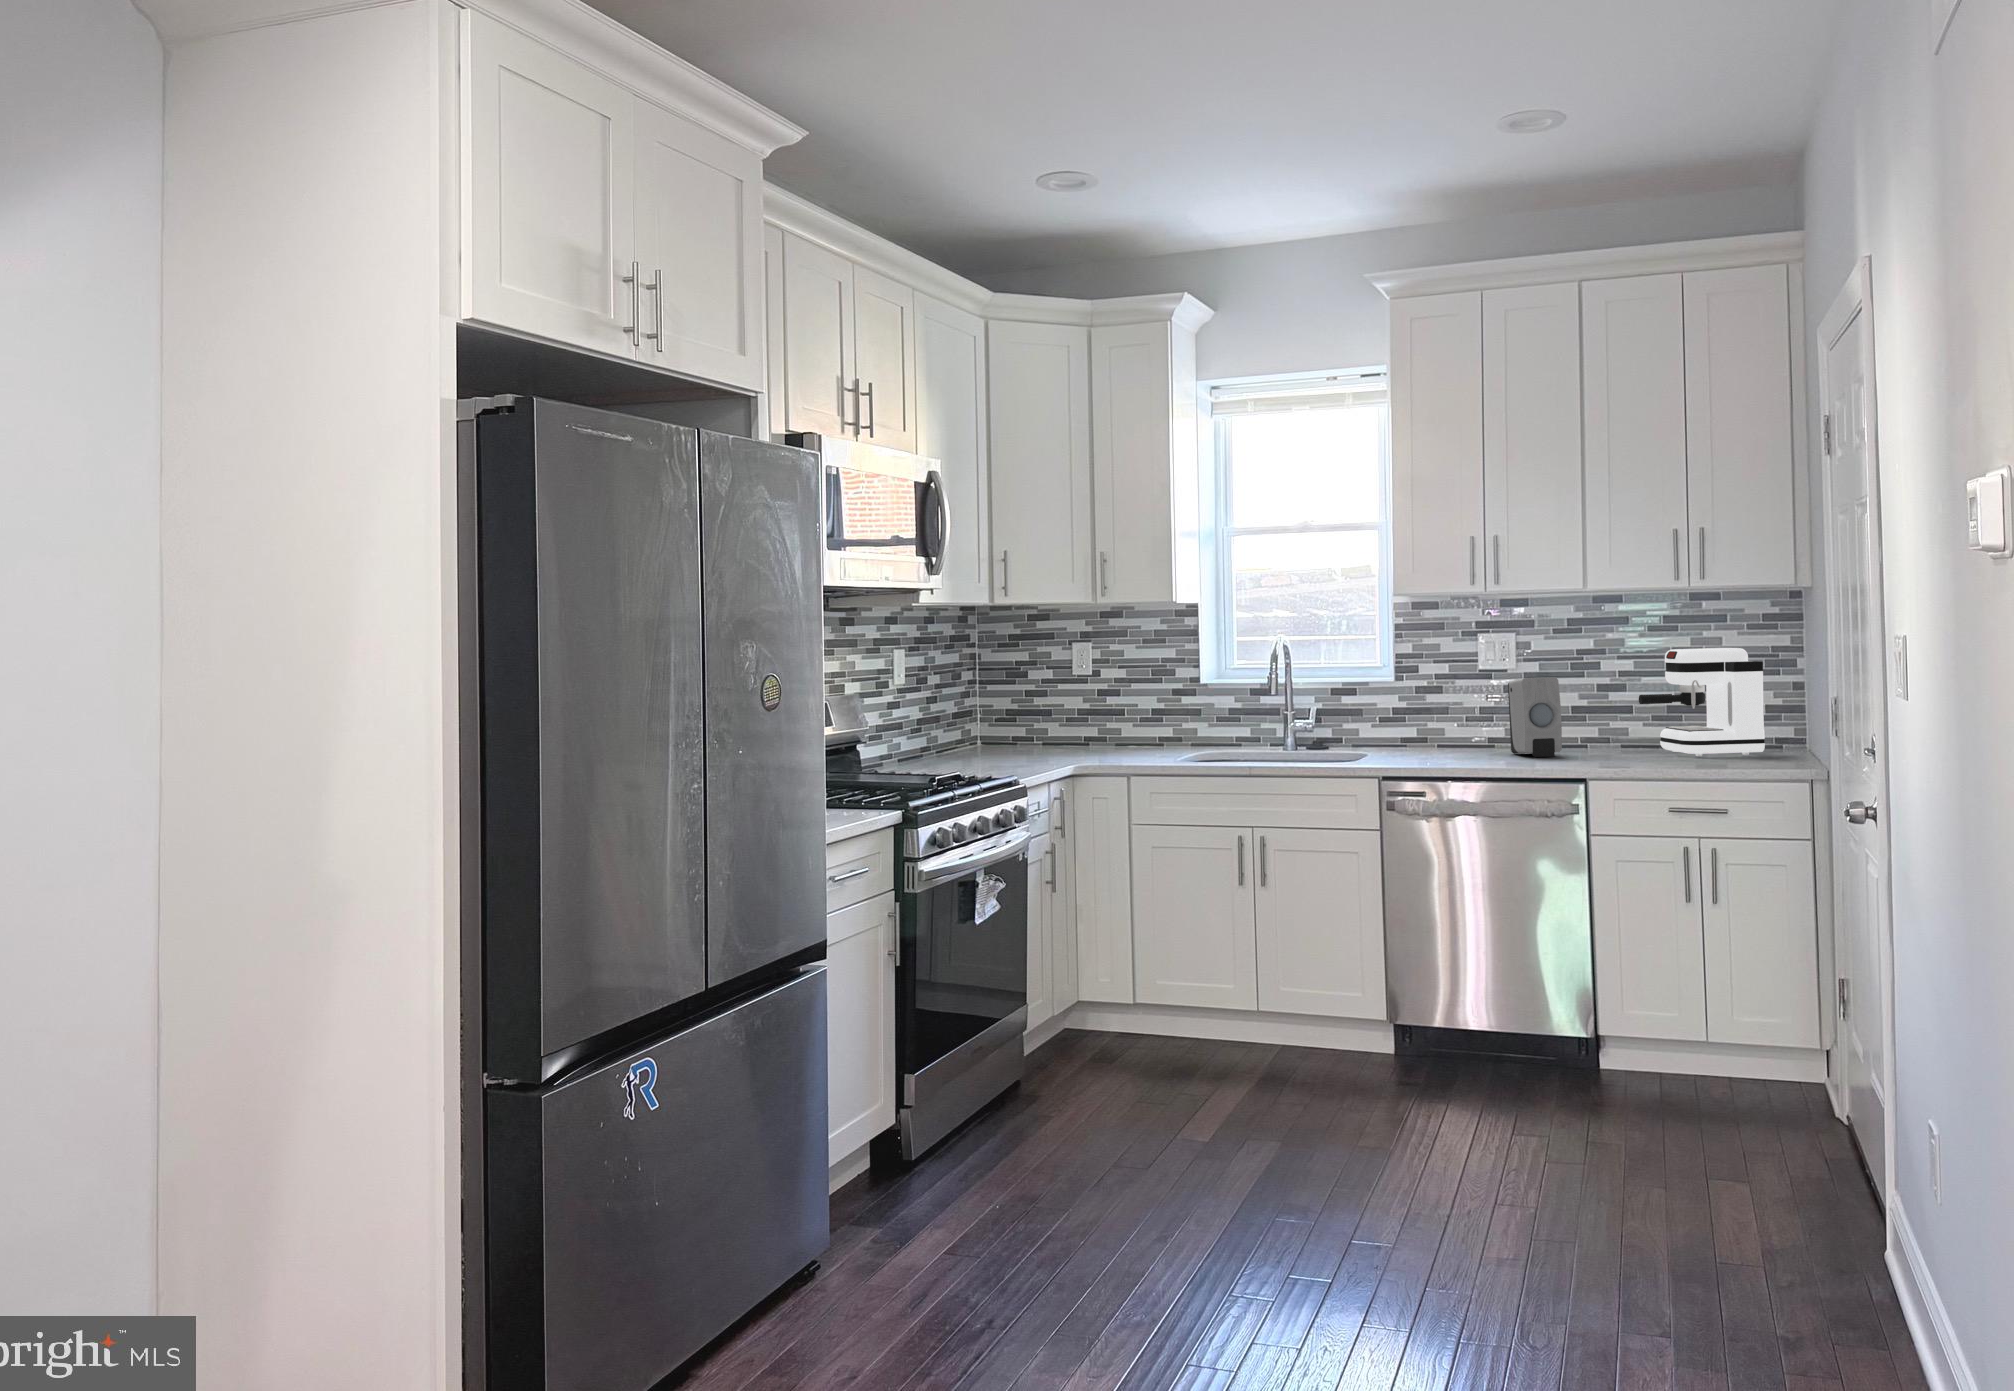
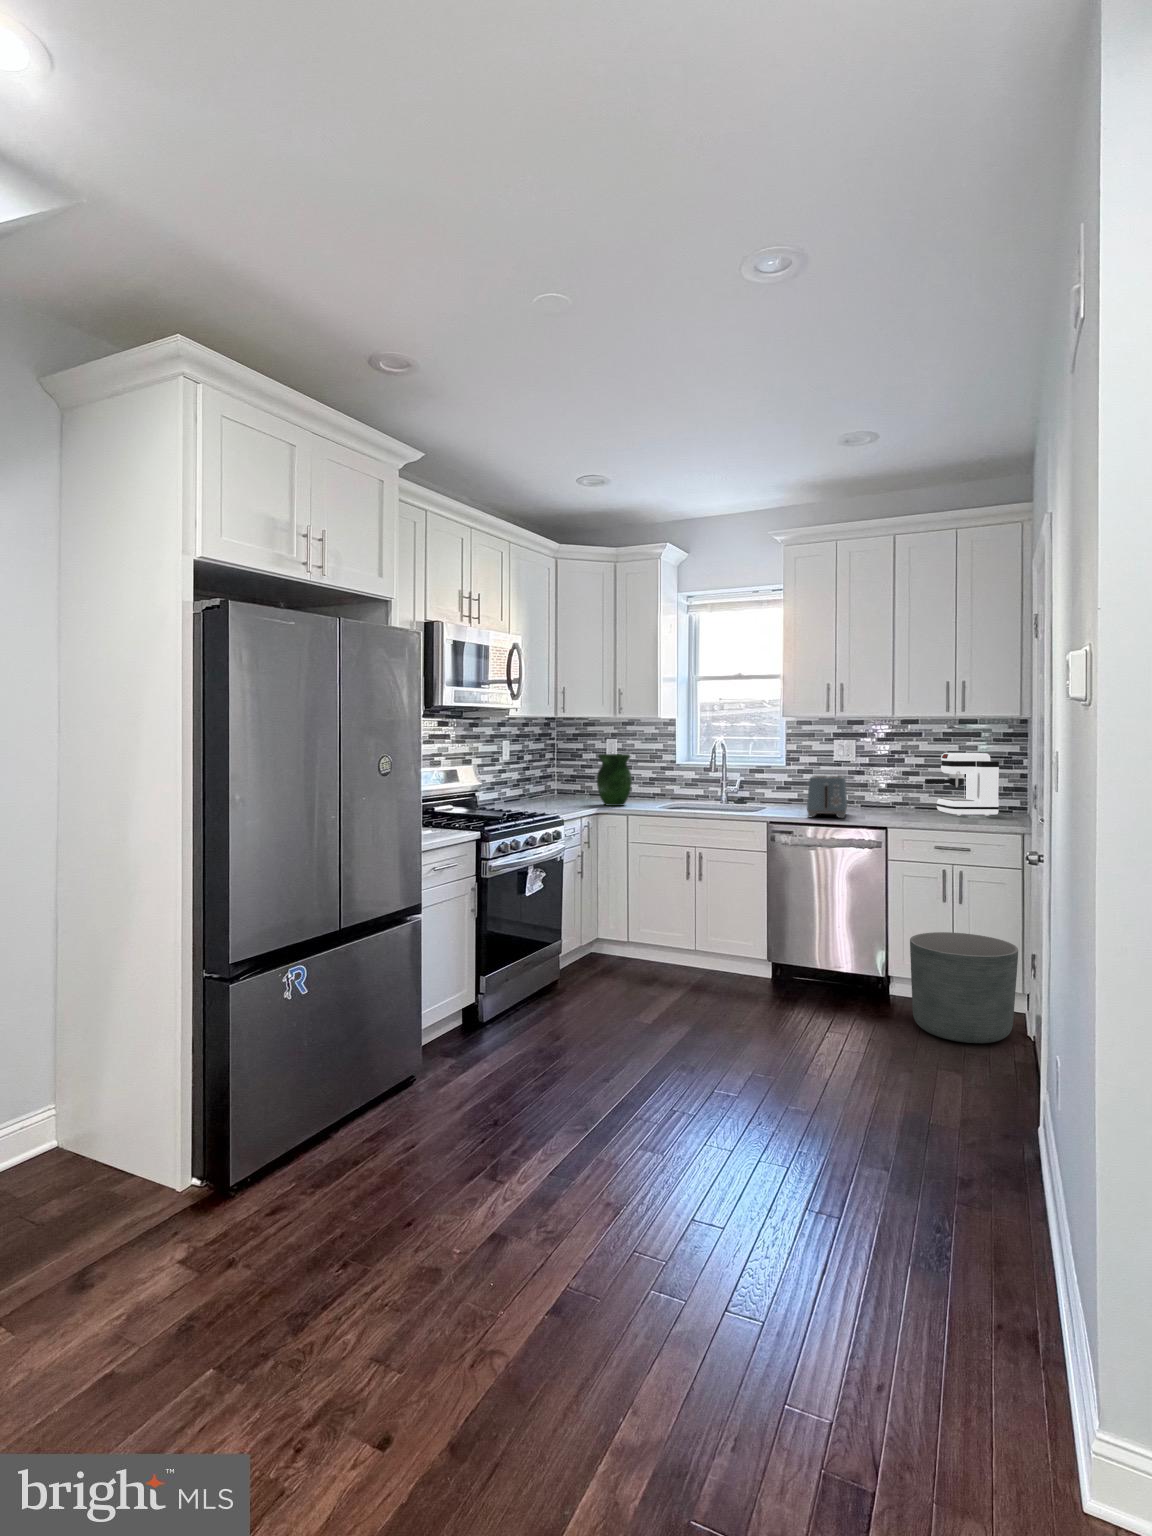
vase: none [1067,668,1129,760] -> present [597,754,632,806]
soap dispenser: present [1508,677,1562,757] -> none [849,767,879,813]
toaster: none [1443,694,1510,767] -> present [807,775,847,818]
planter: none [1628,952,1806,1130] -> present [910,932,1018,1043]

